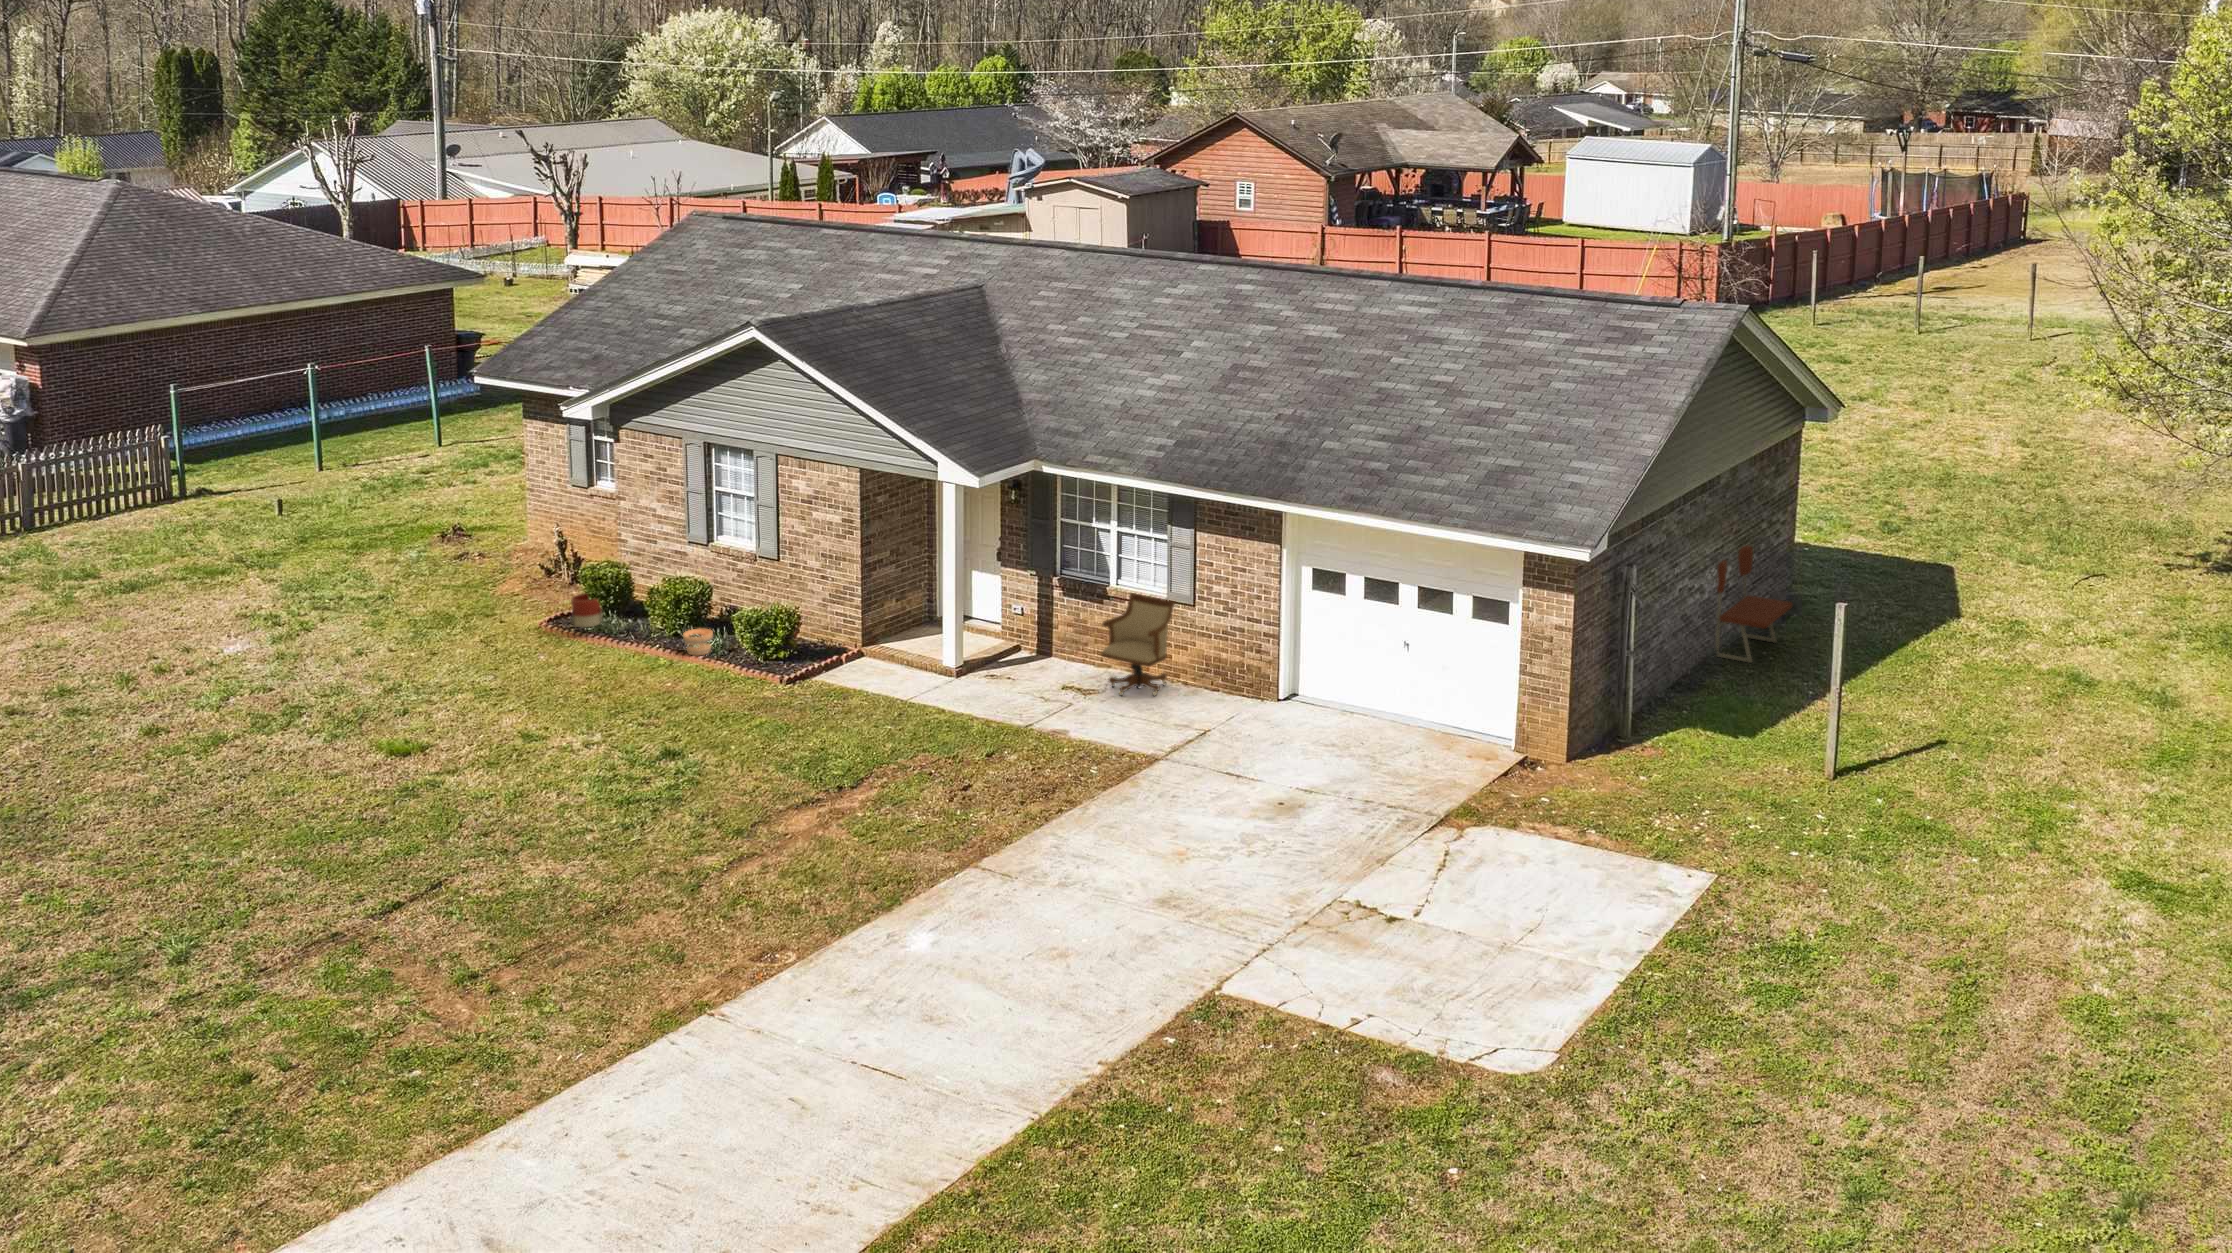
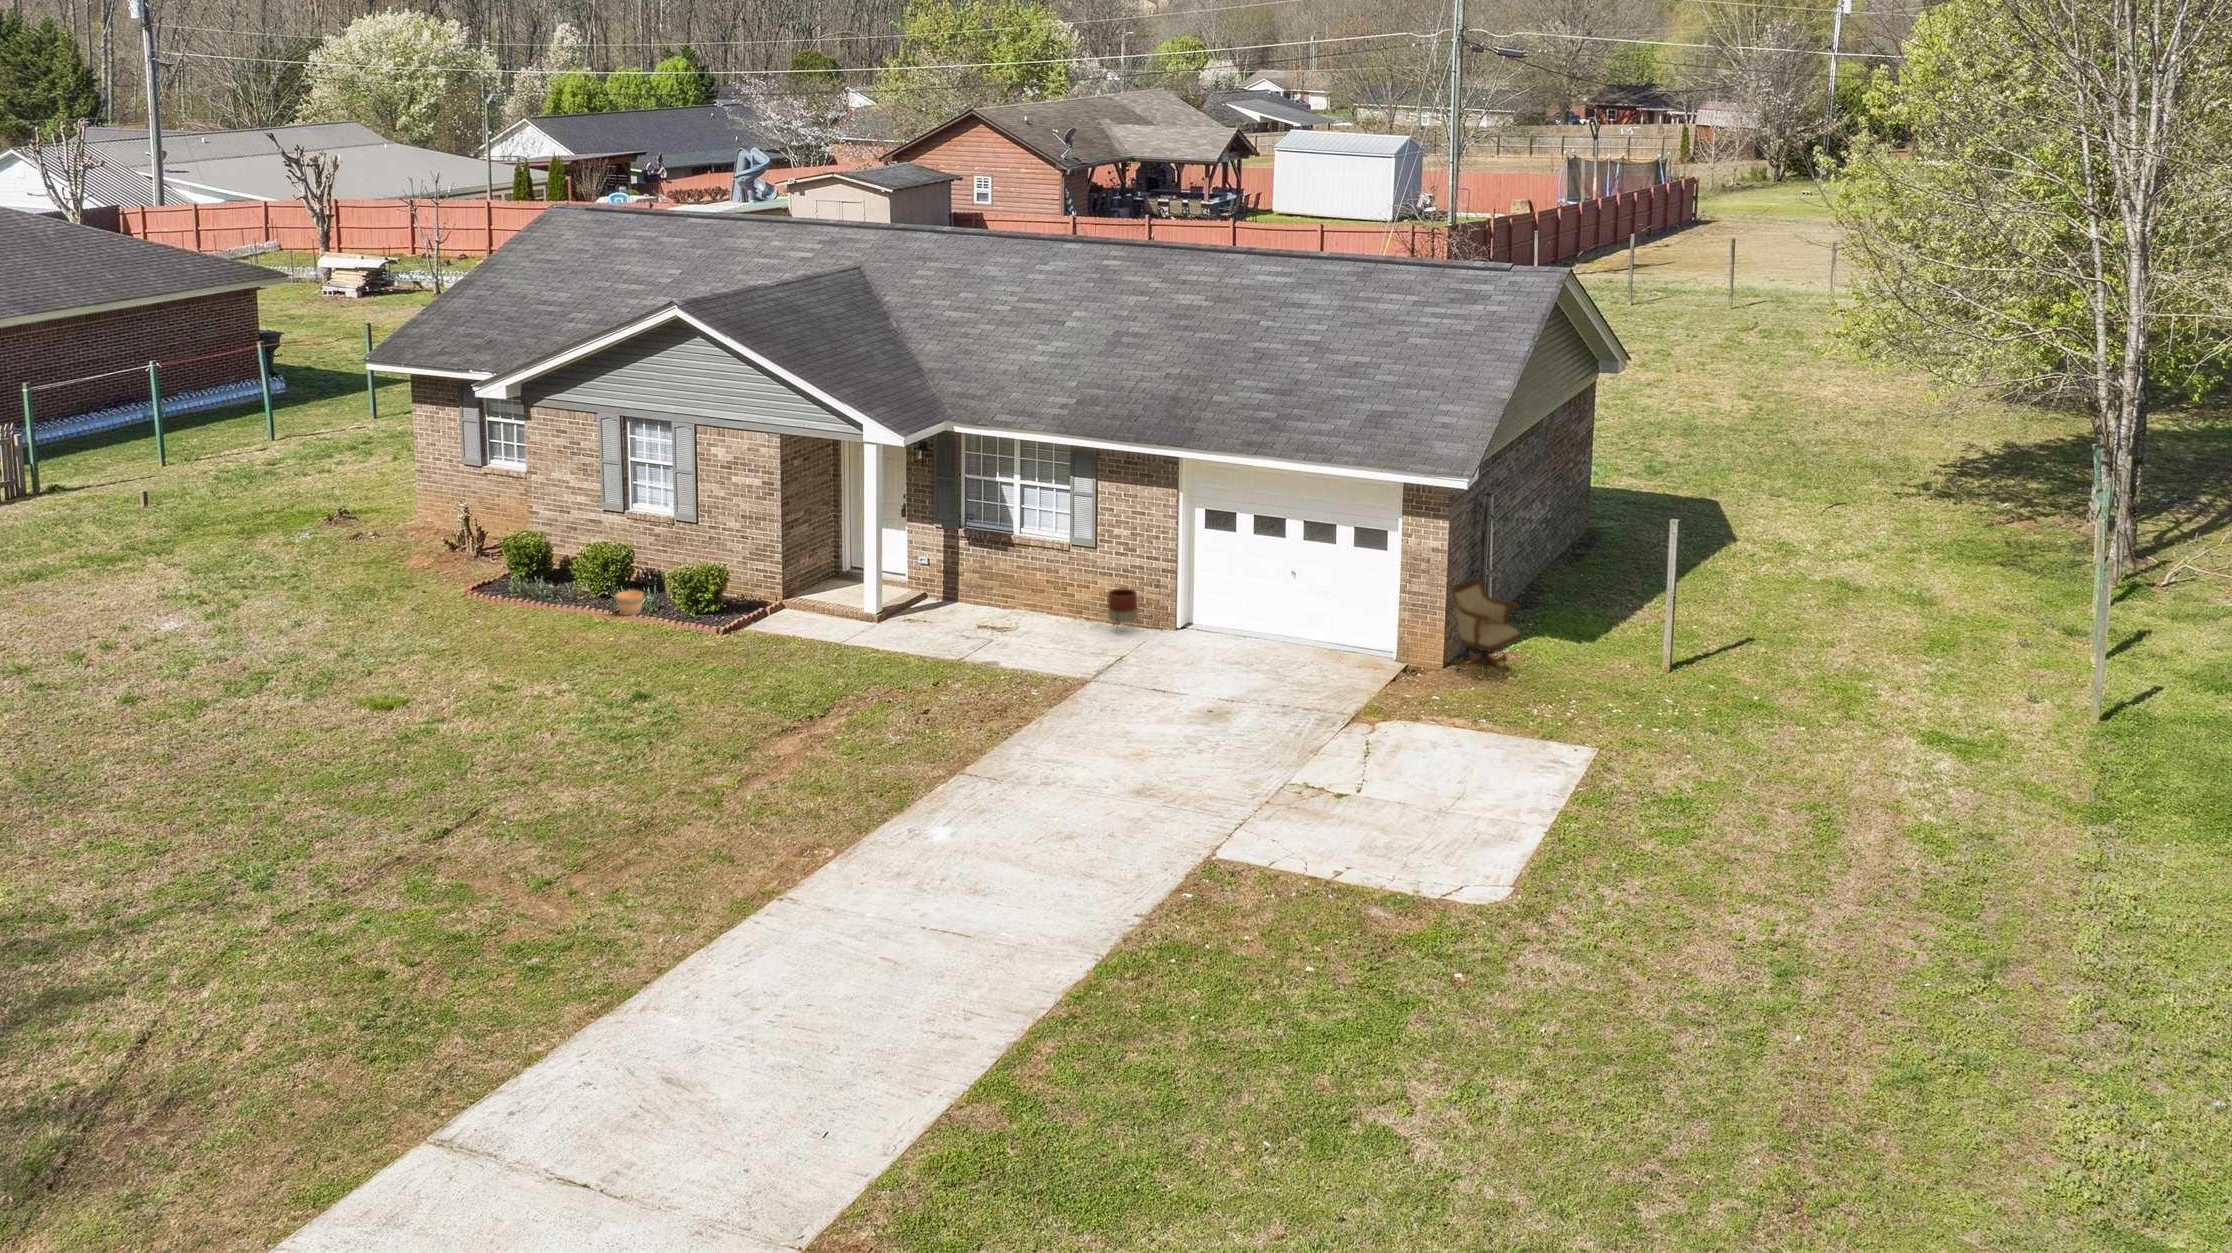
bench: present [1715,546,1792,663] -> none [1547,482,1611,584]
planter: present [571,593,602,628] -> present [1108,588,1138,623]
chair: present [1101,593,1176,696] -> present [1450,577,1520,679]

